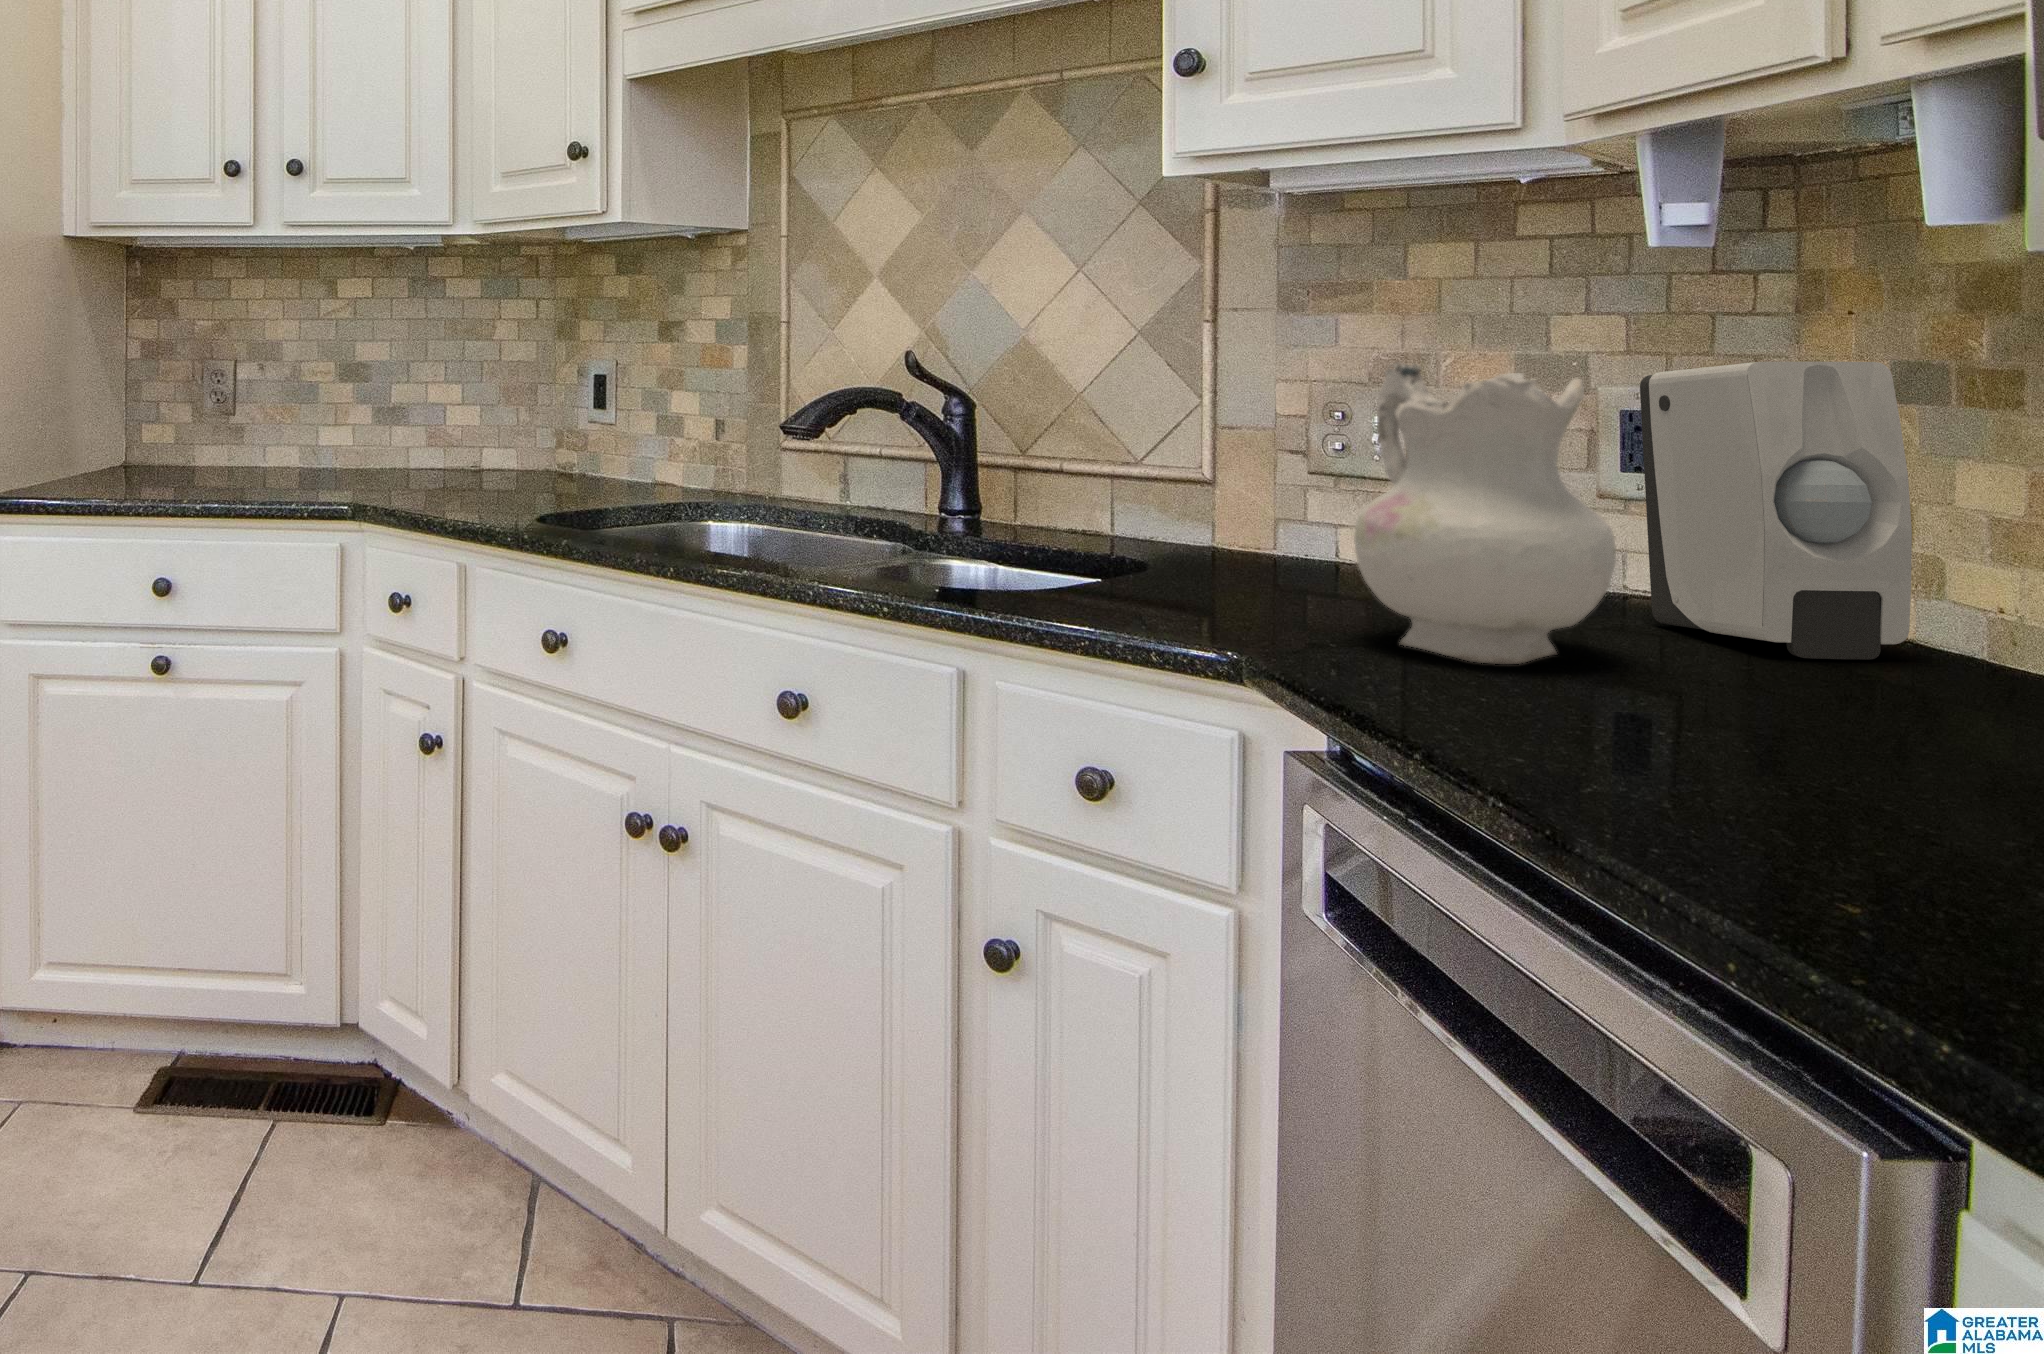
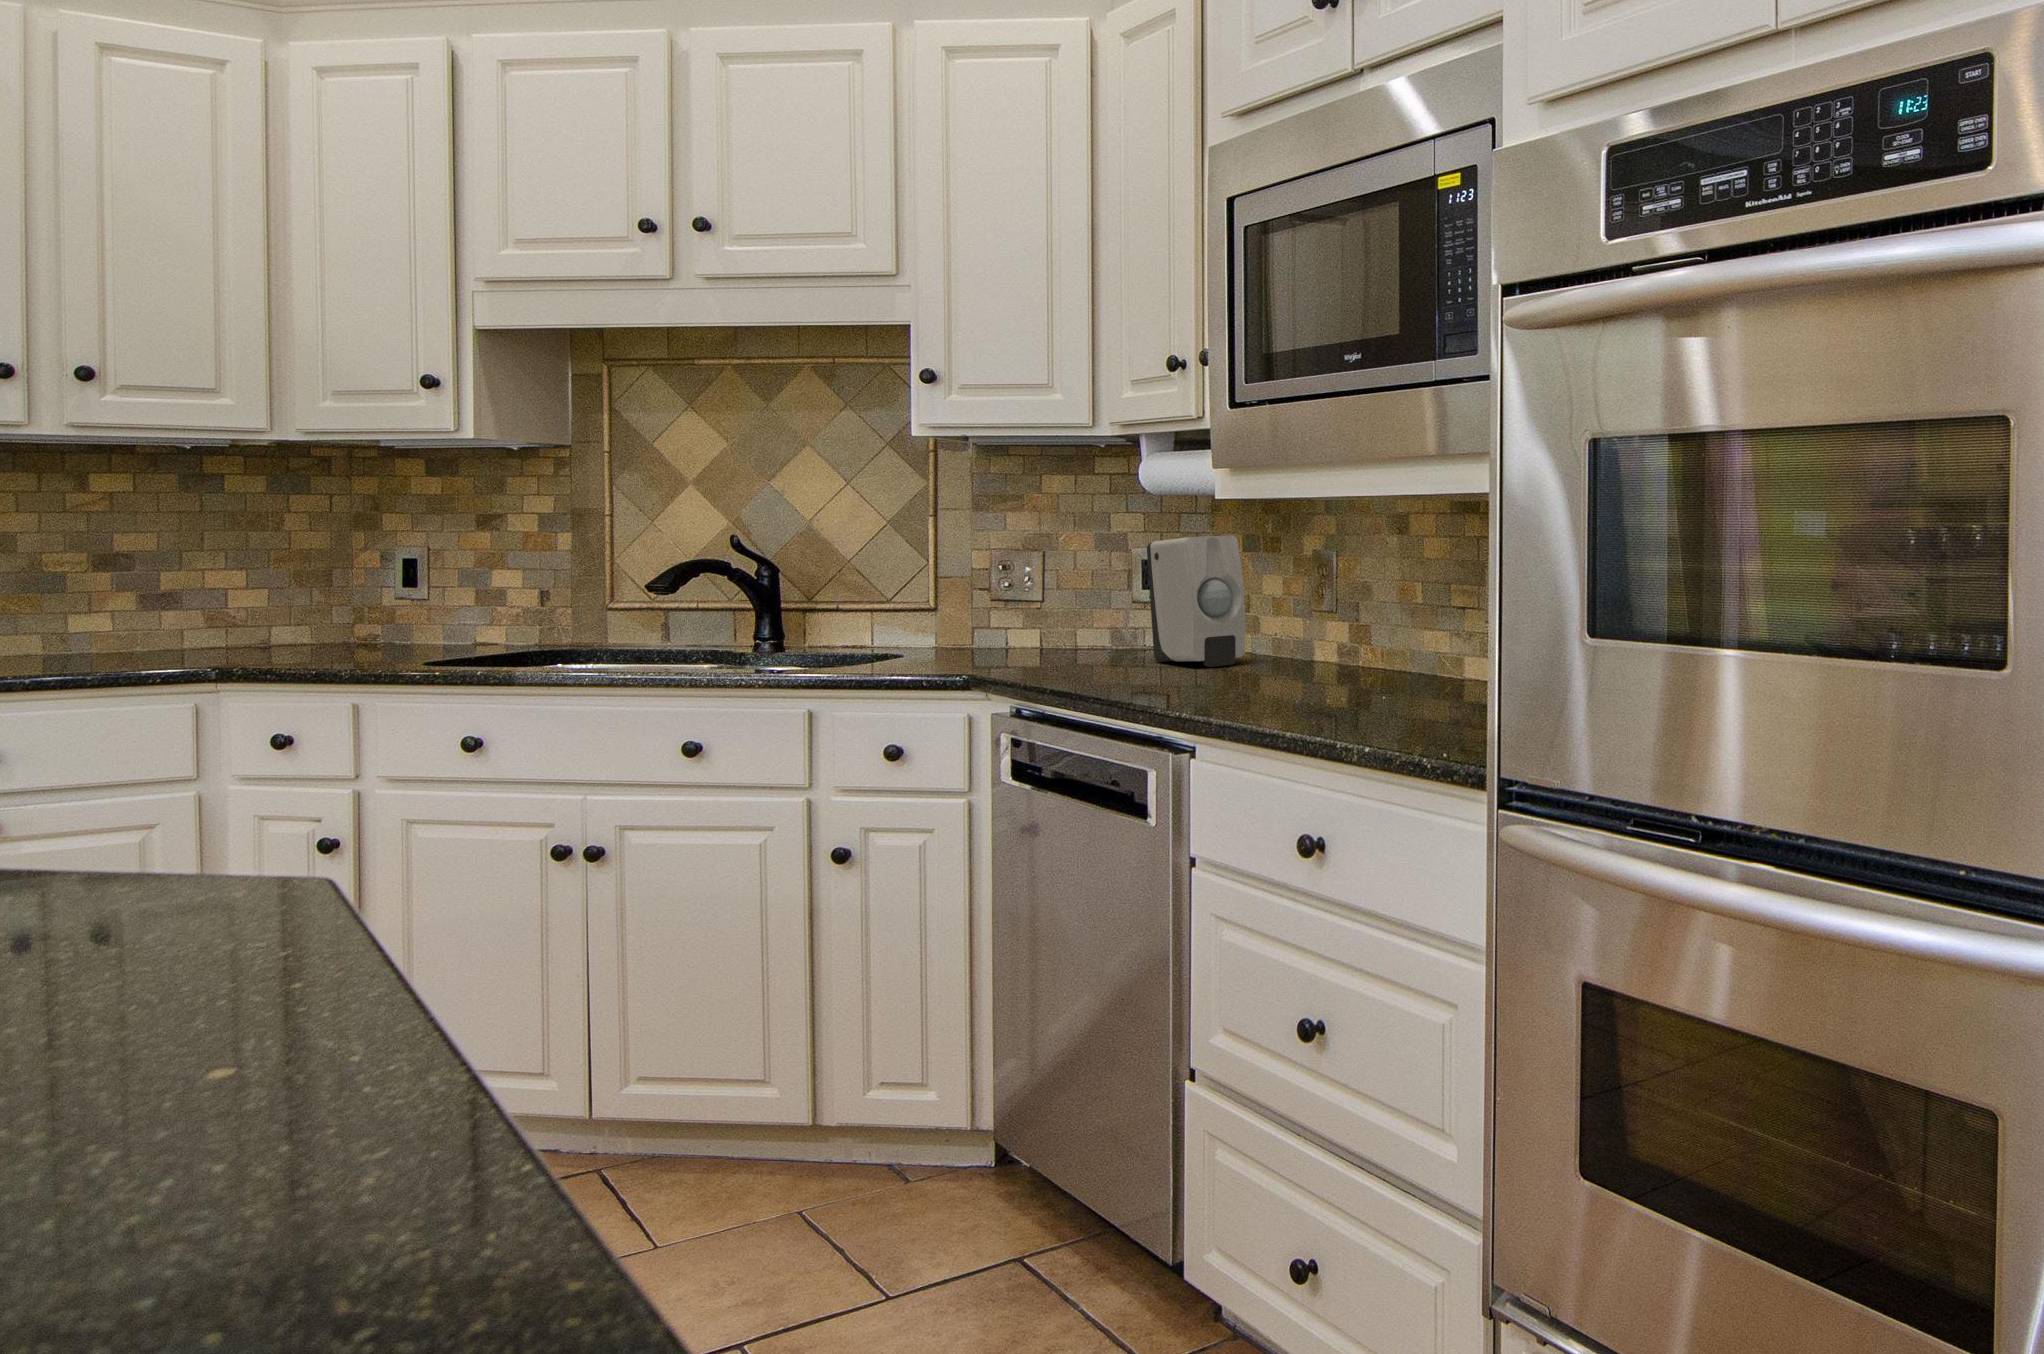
ceramic pitcher: present [1354,362,1616,664] -> none [1030,542,1139,682]

